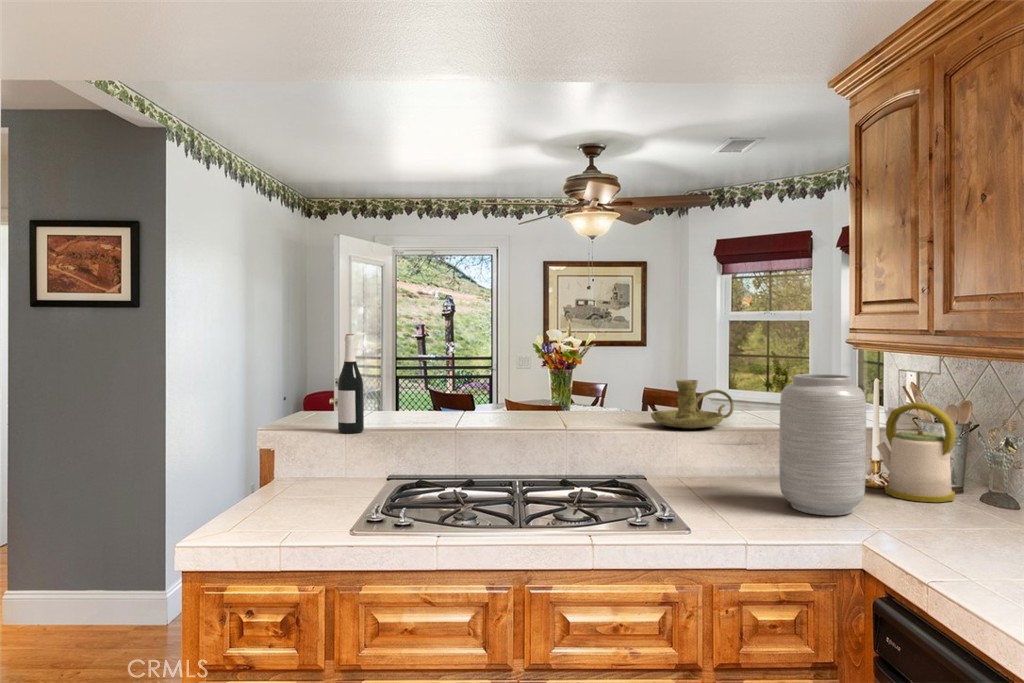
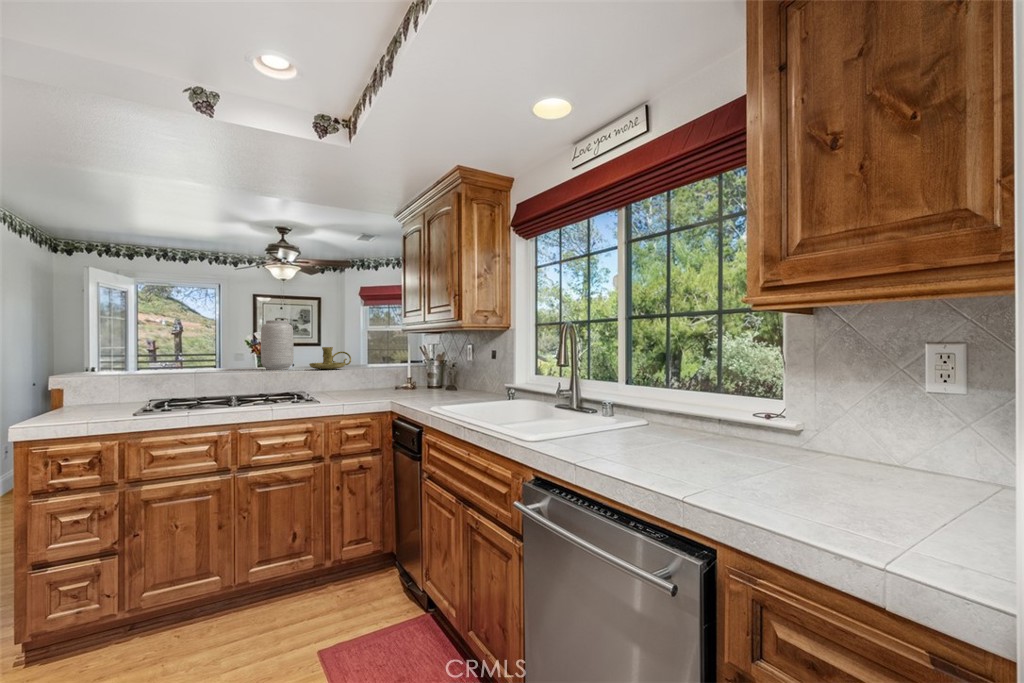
wine bottle: present [338,334,364,433] -> none [114,320,133,377]
vase: present [779,374,866,516] -> present [261,320,294,370]
kettle: present [877,402,956,502] -> none [409,351,438,391]

